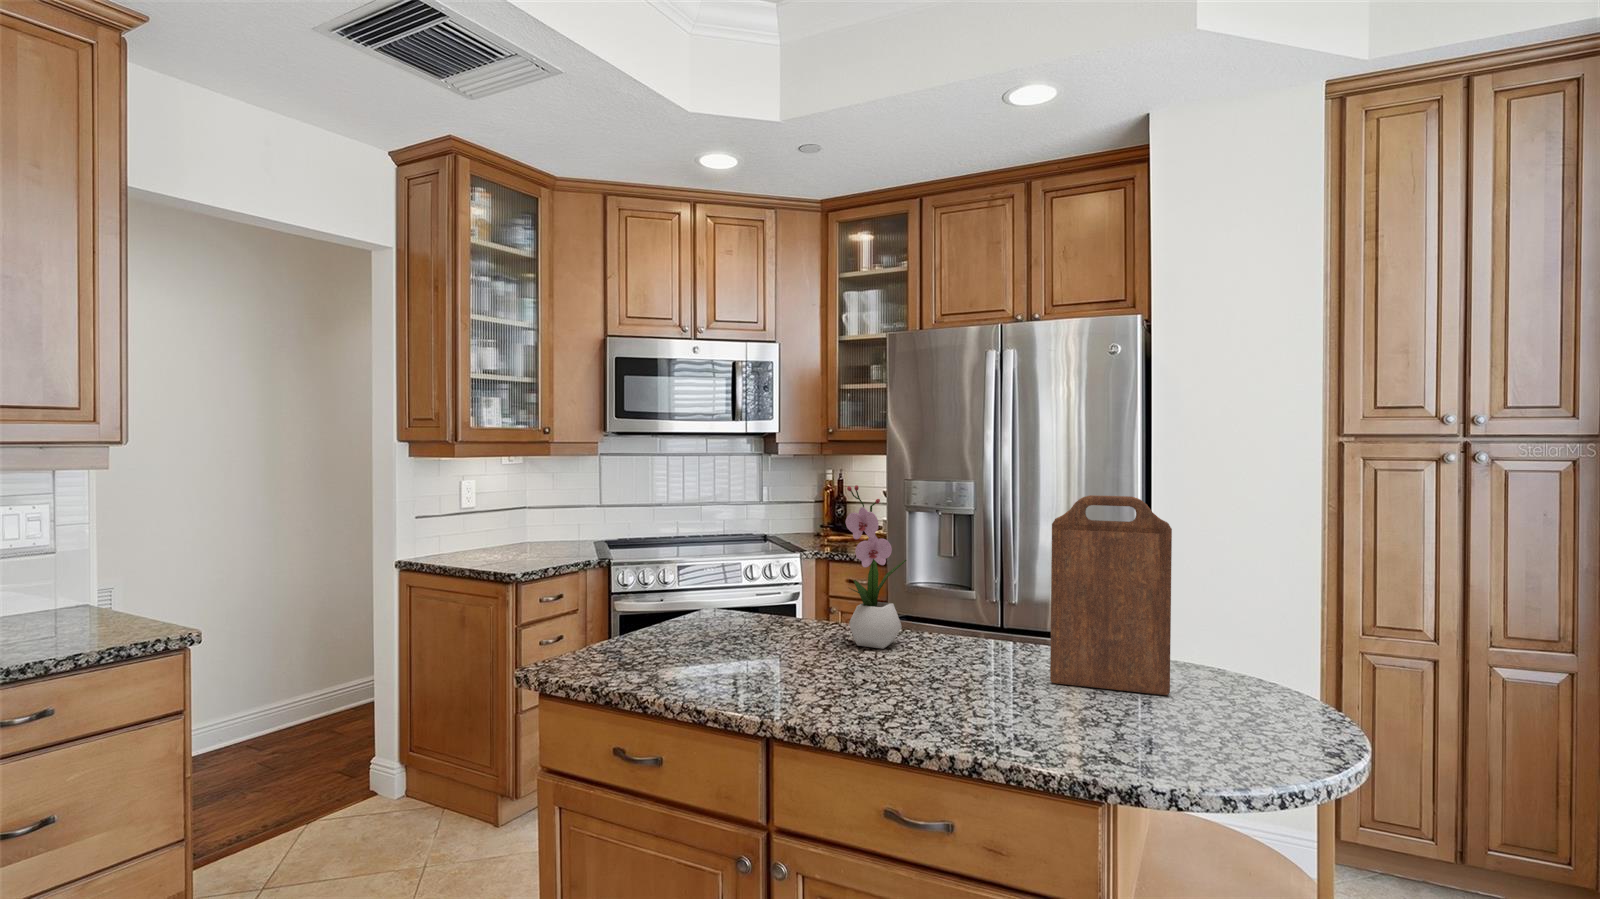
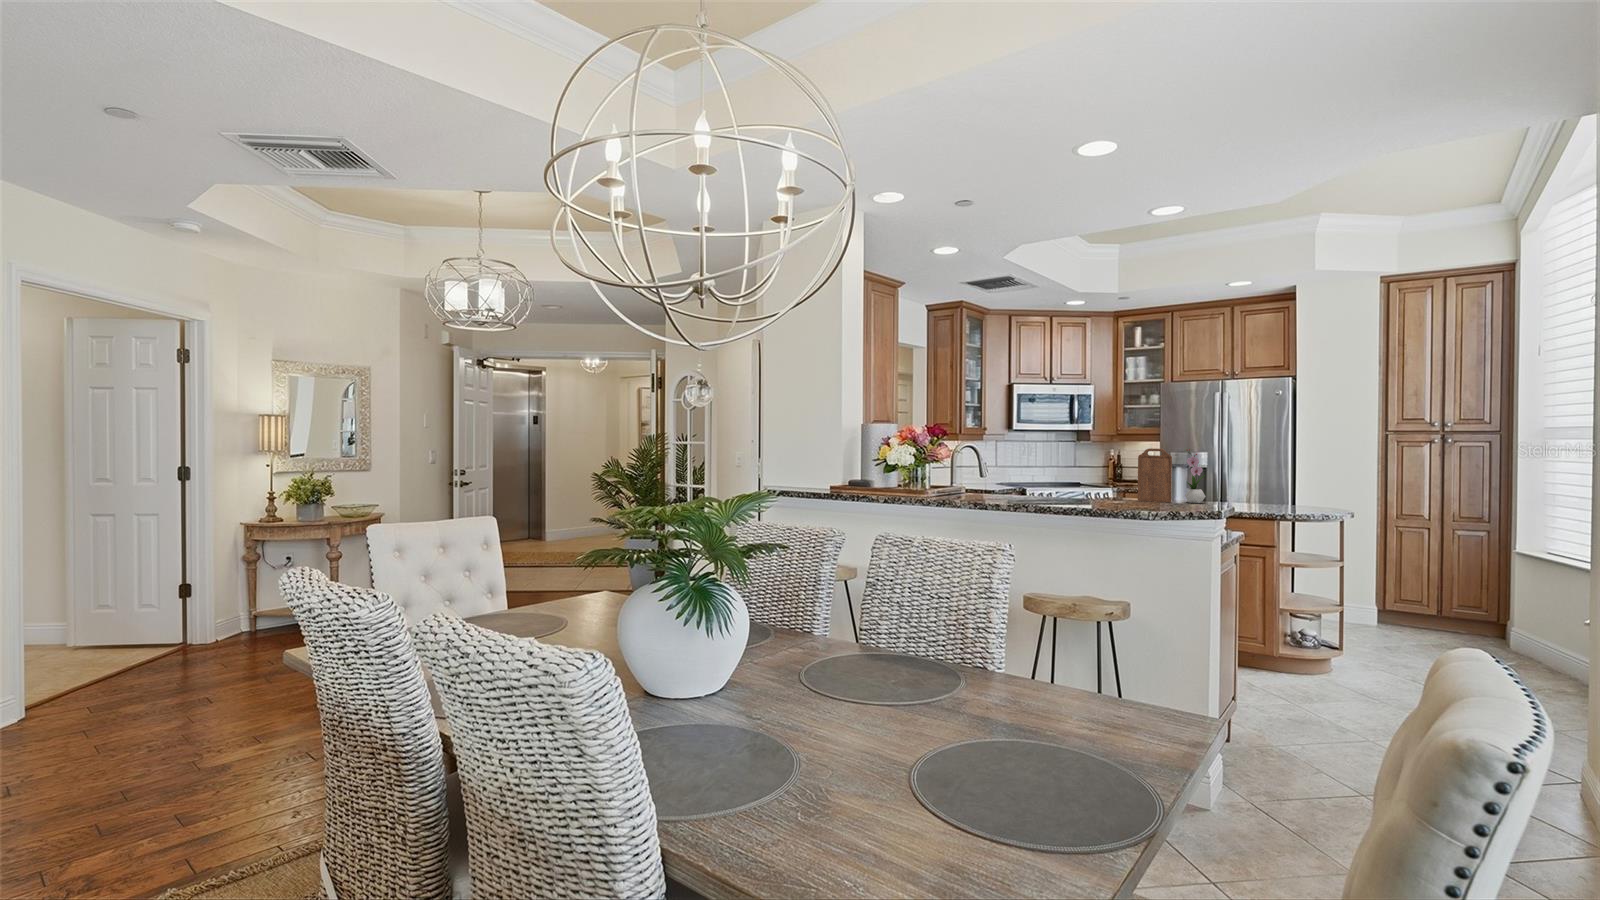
cutting board: present [1050,495,1172,695] -> present [1138,448,1172,502]

